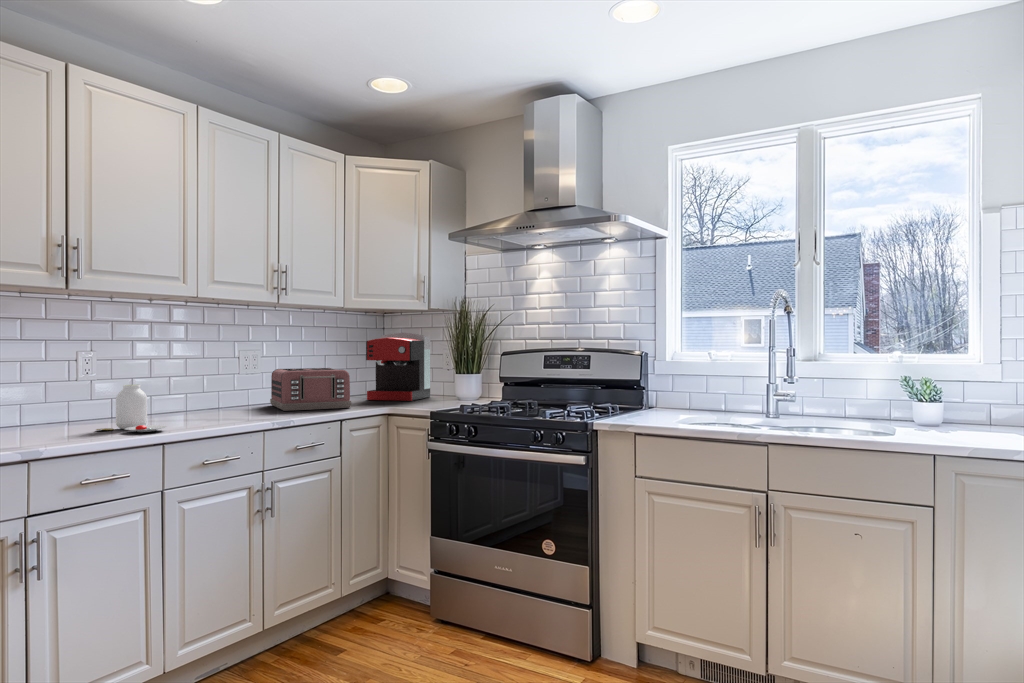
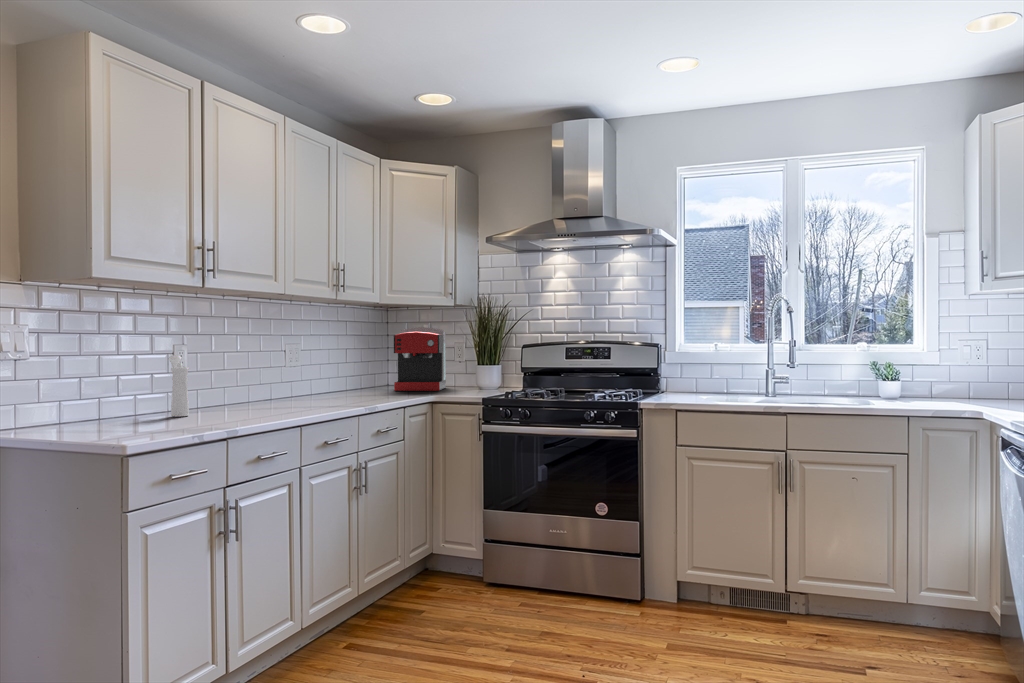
pepper mill: none [41,364,69,430] -> present [169,356,189,417]
toaster: present [270,368,351,411] -> none [316,360,401,399]
jar: present [96,385,167,432] -> none [227,374,295,415]

